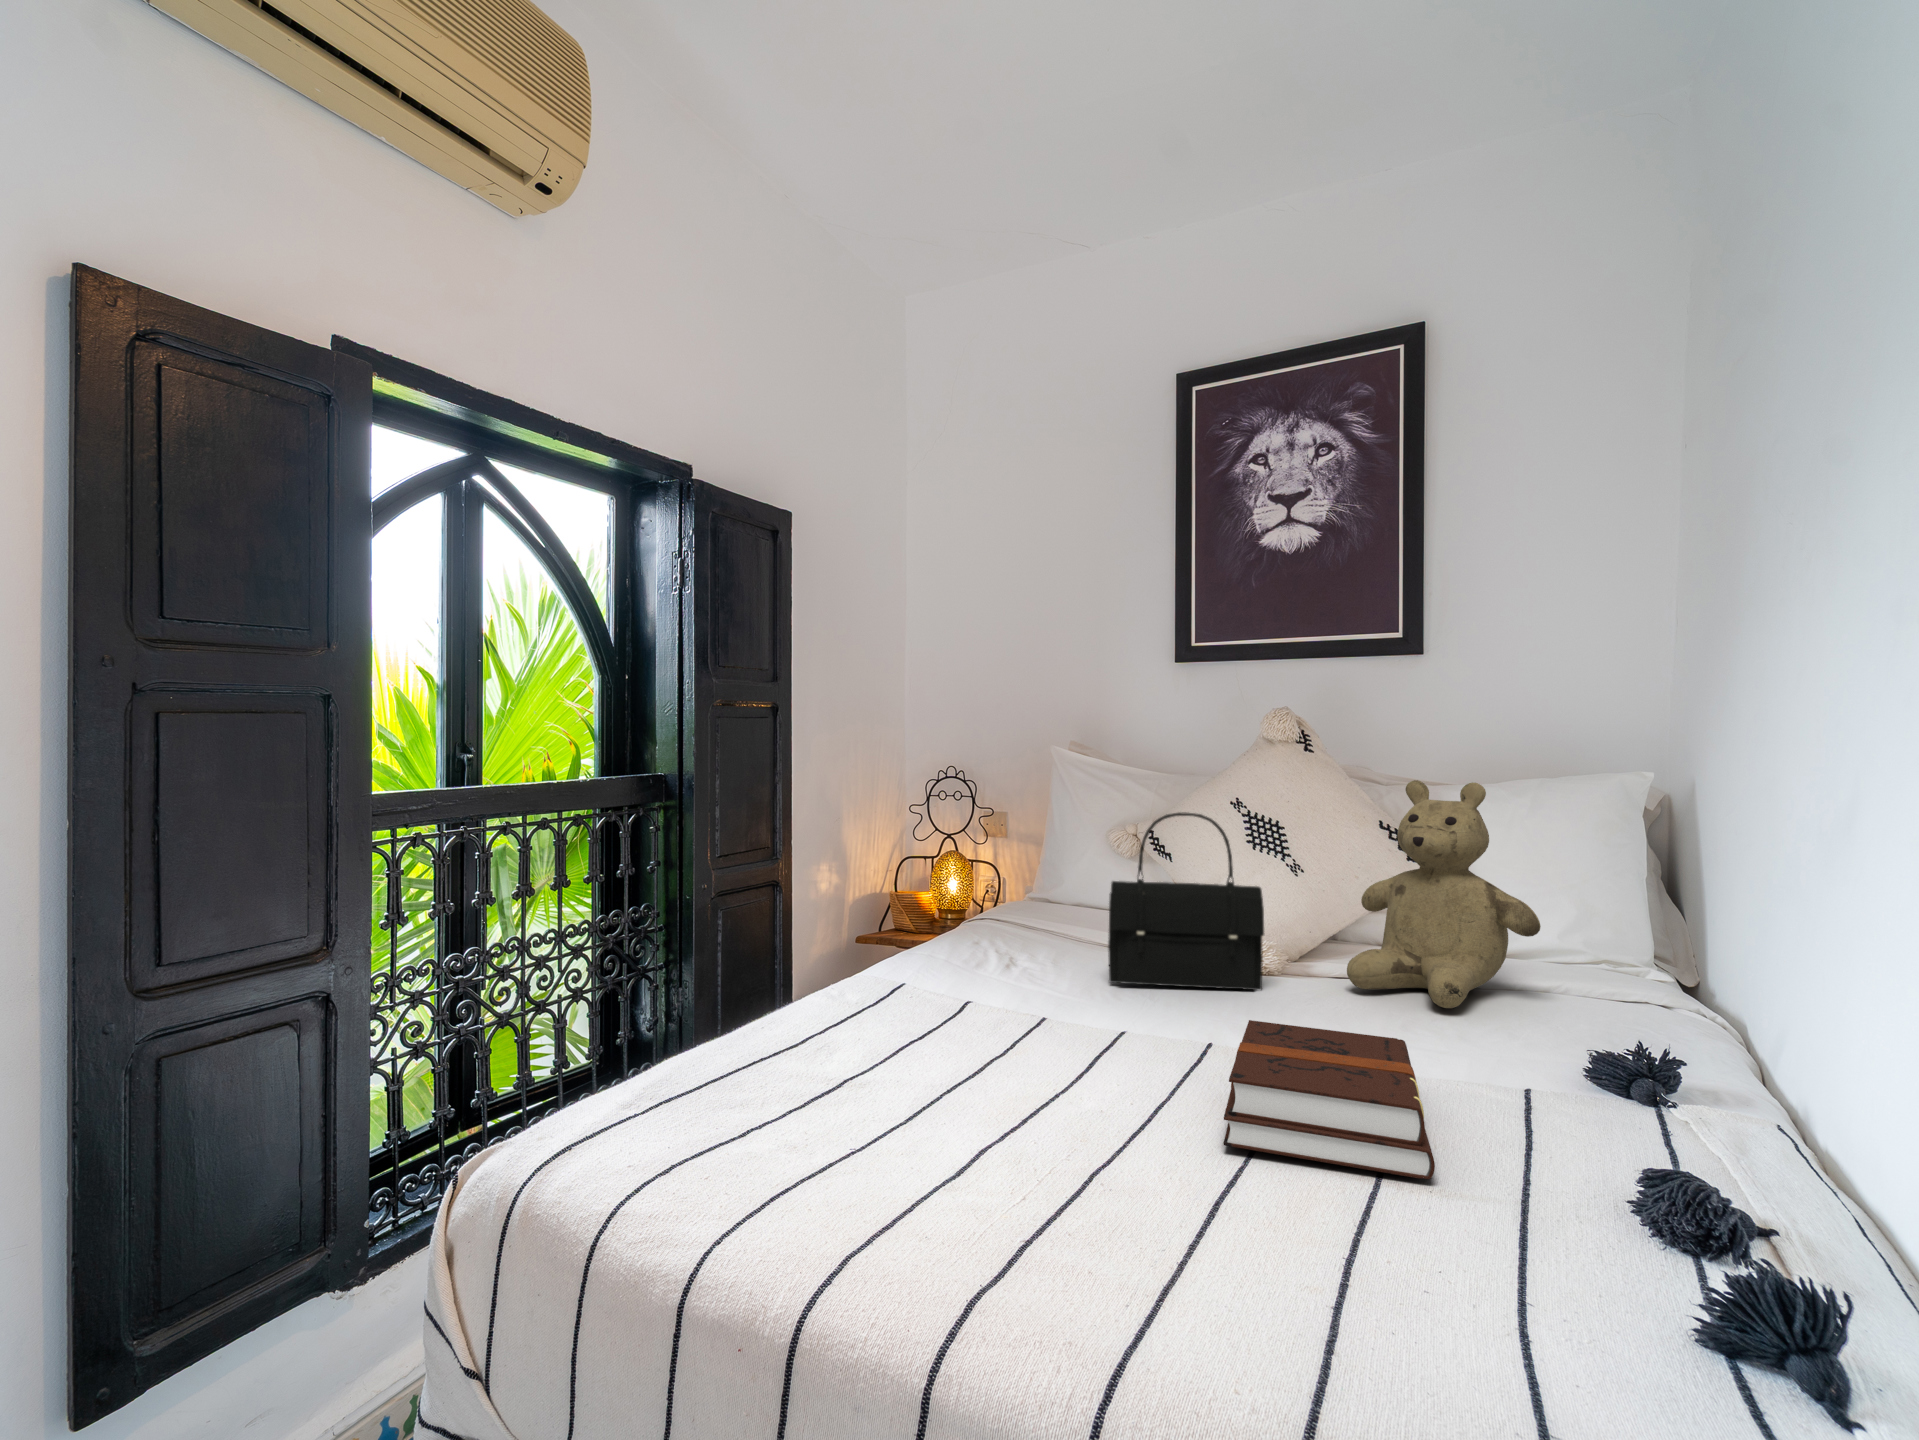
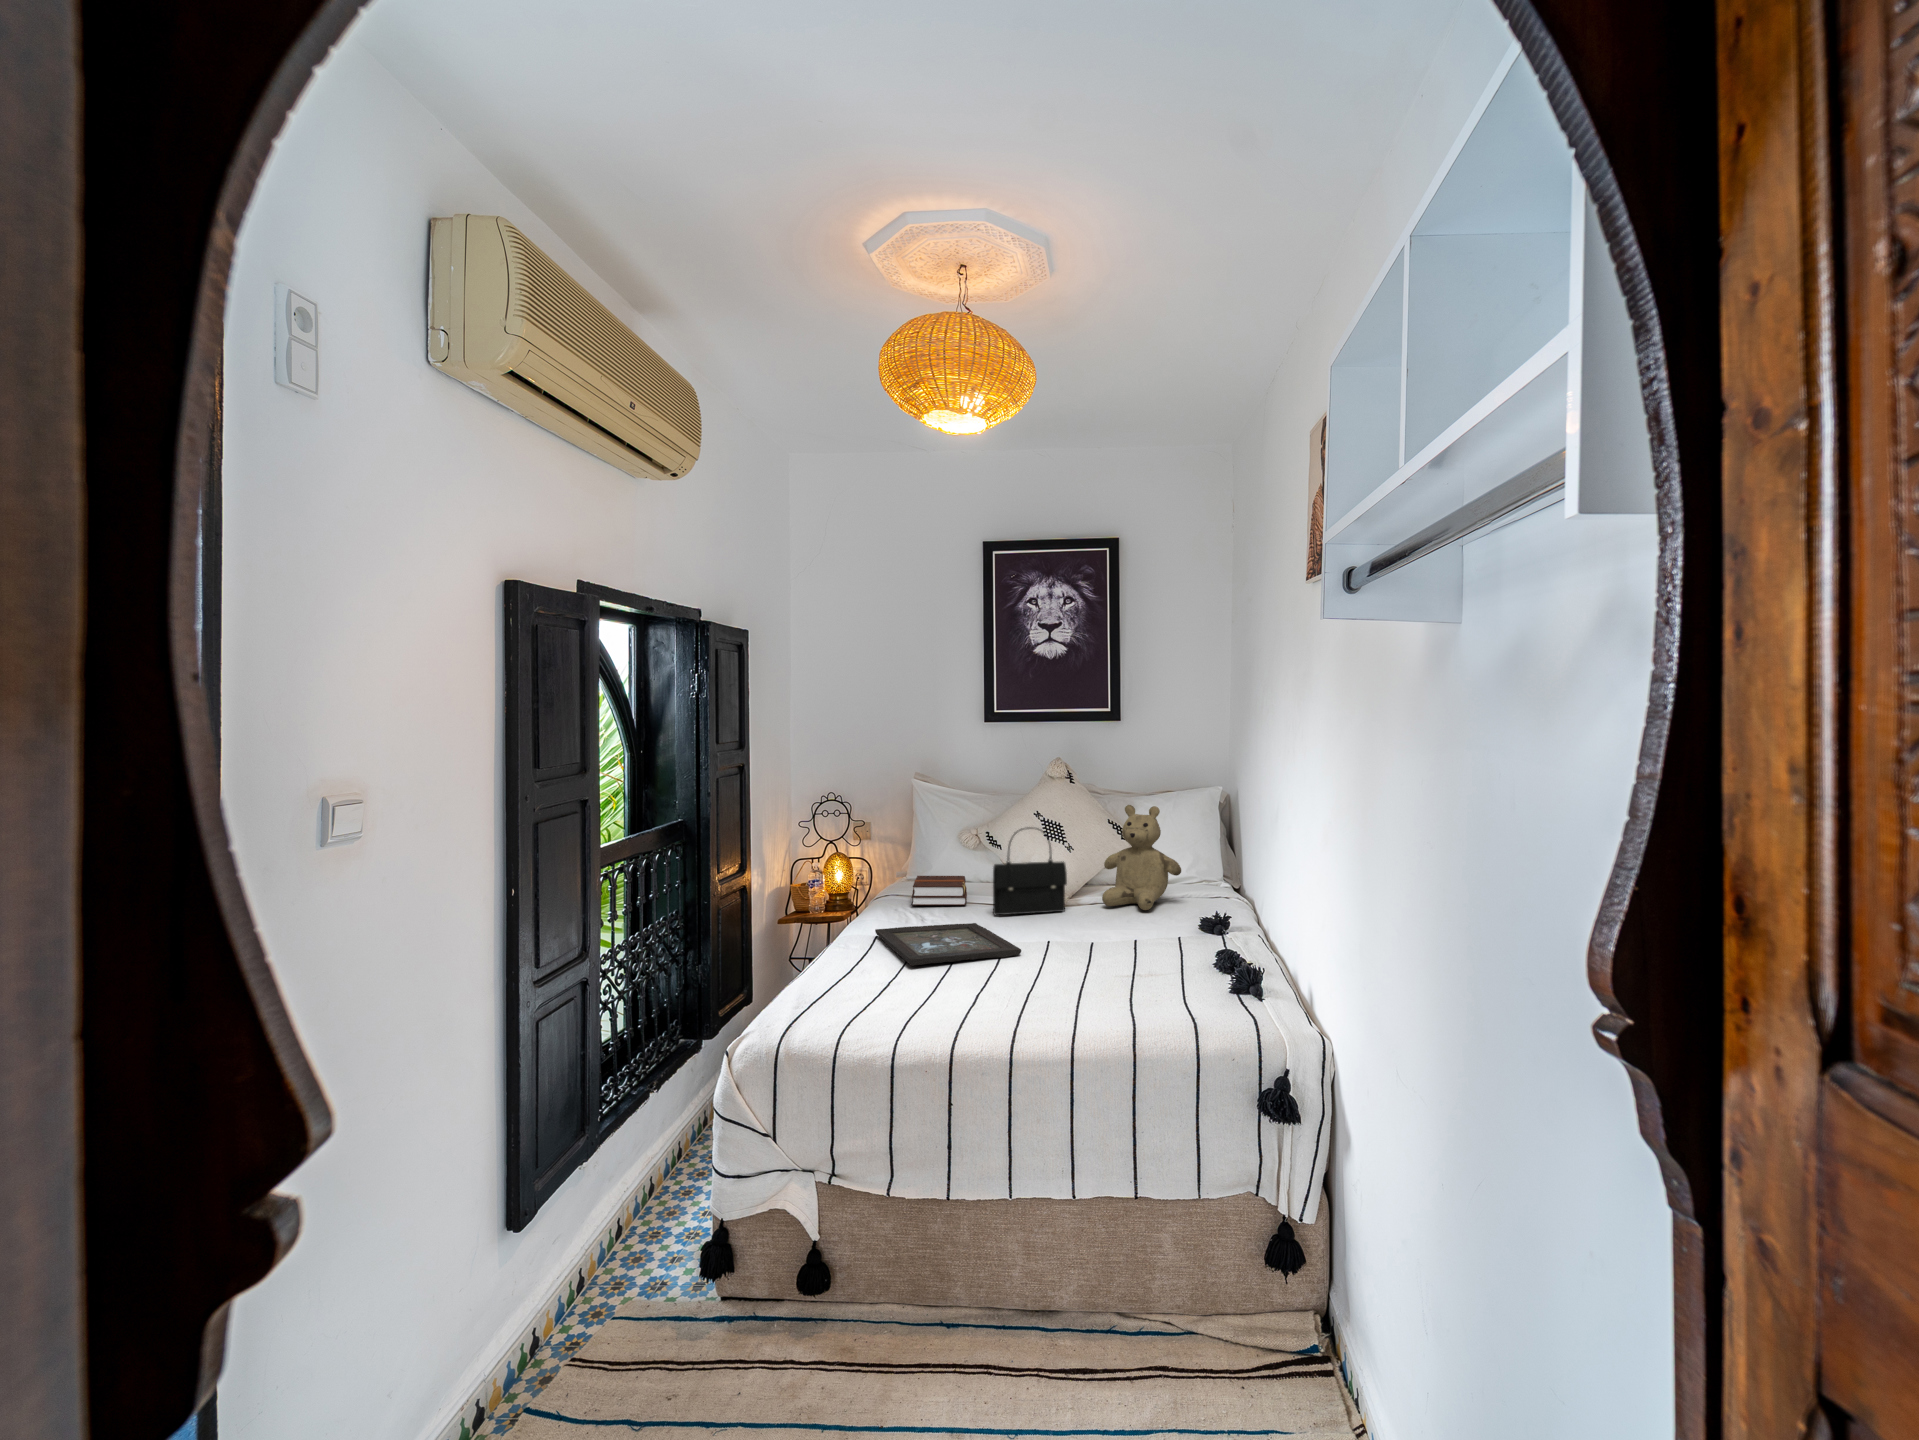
tray: none [801,988,1080,1095] -> present [875,923,1021,965]
hardback book: present [1223,1020,1435,1179] -> present [912,876,967,905]

